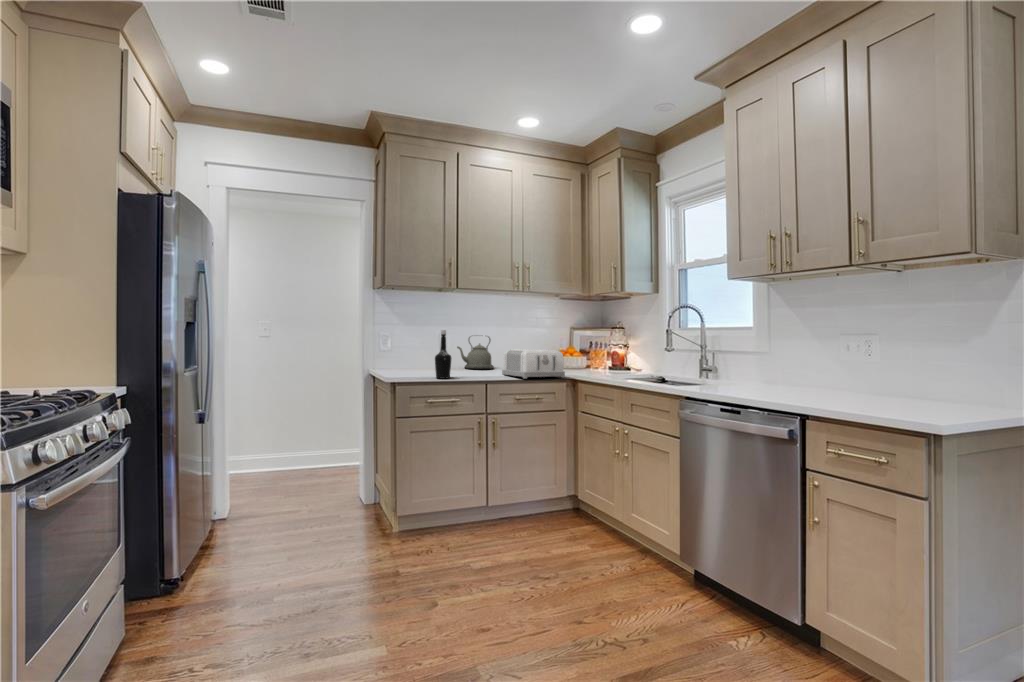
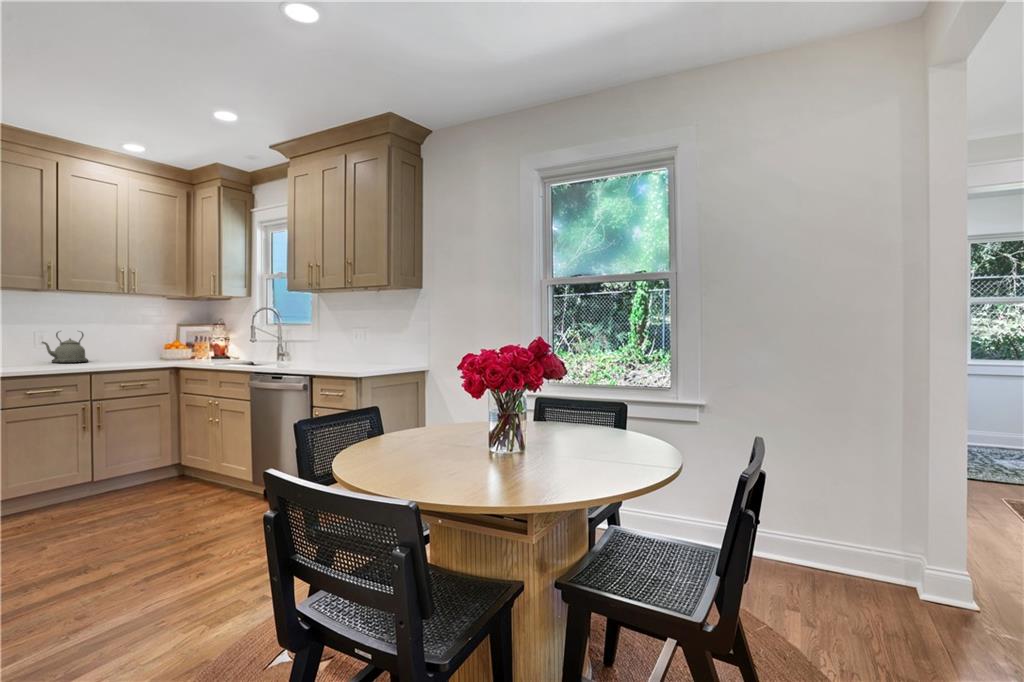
bottle: present [435,330,452,379] -> none [21,327,43,372]
toaster: present [502,349,565,379] -> none [101,343,169,368]

